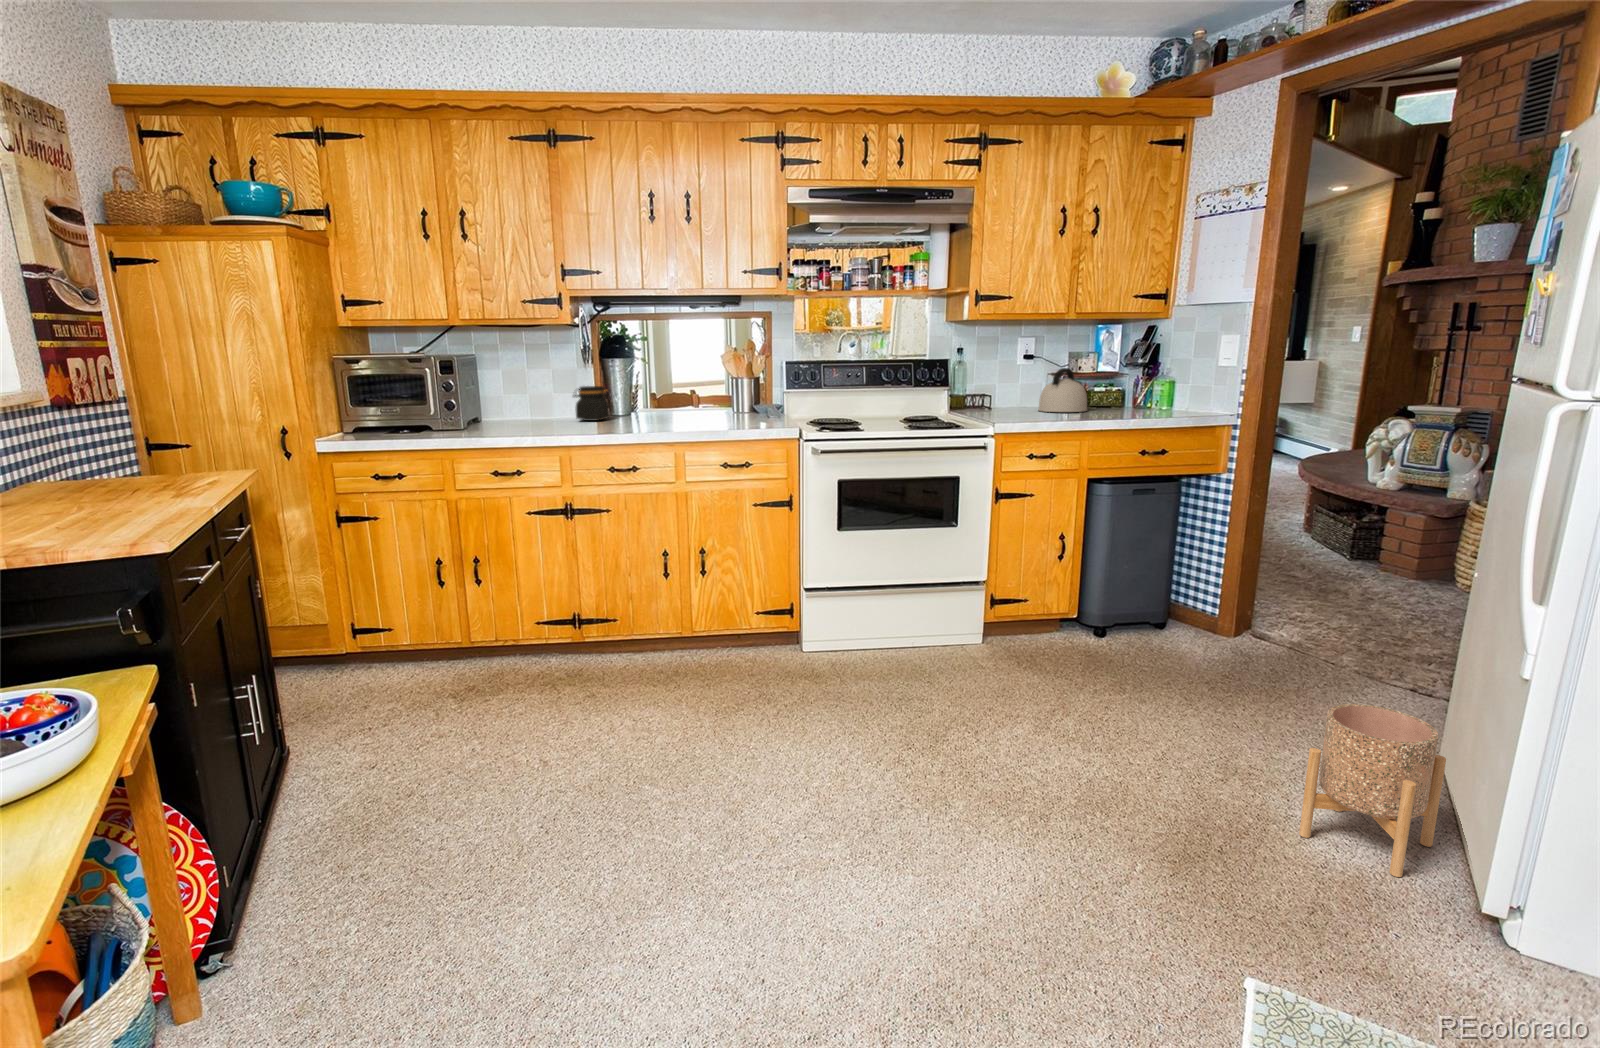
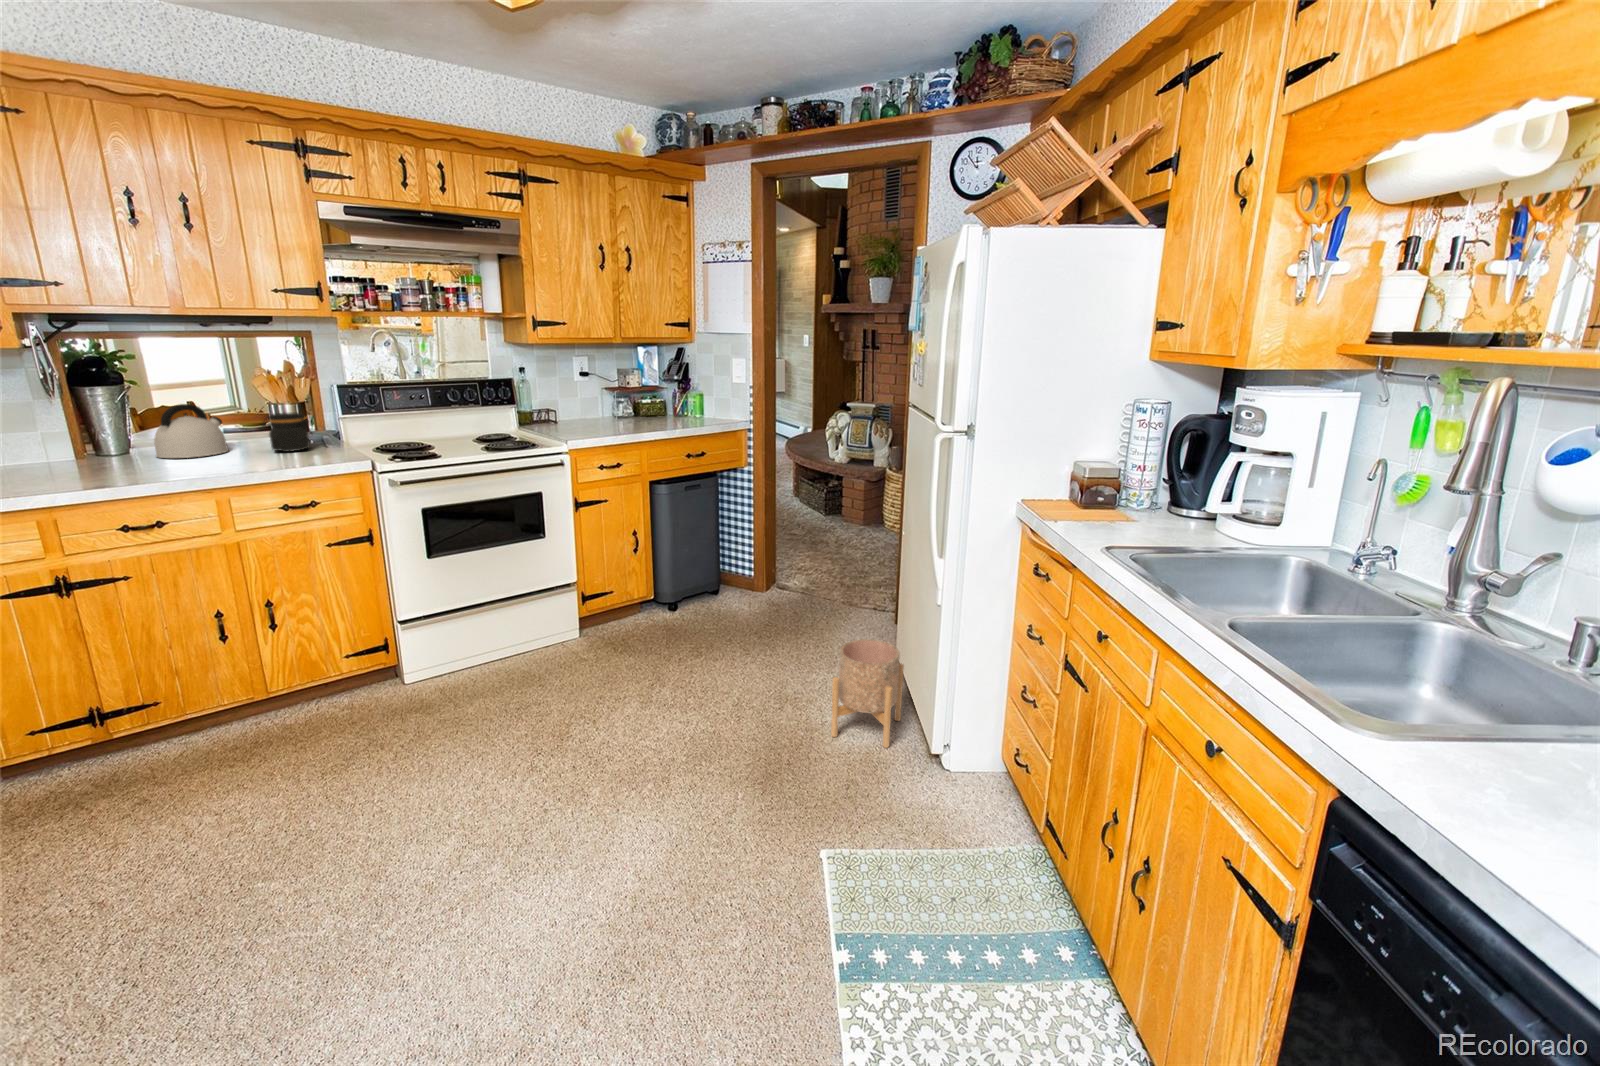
kettle: present [1038,368,1087,412] -> present [154,404,229,458]
jar: present [573,386,610,421] -> present [263,412,312,452]

